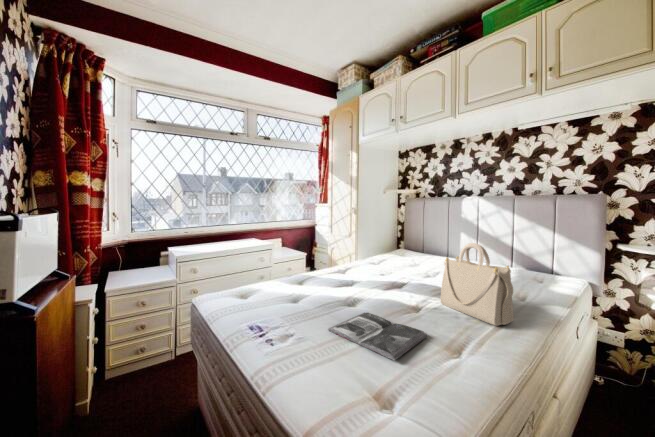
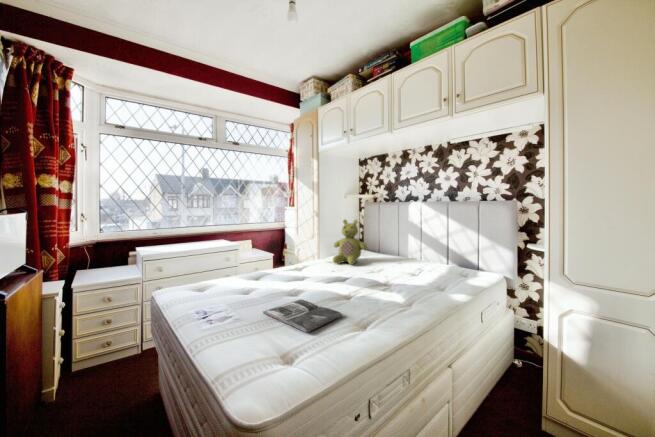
stuffed bear: none [380,217,420,268] -> present [333,220,367,265]
handbag: present [441,243,514,326] -> none [367,241,418,308]

